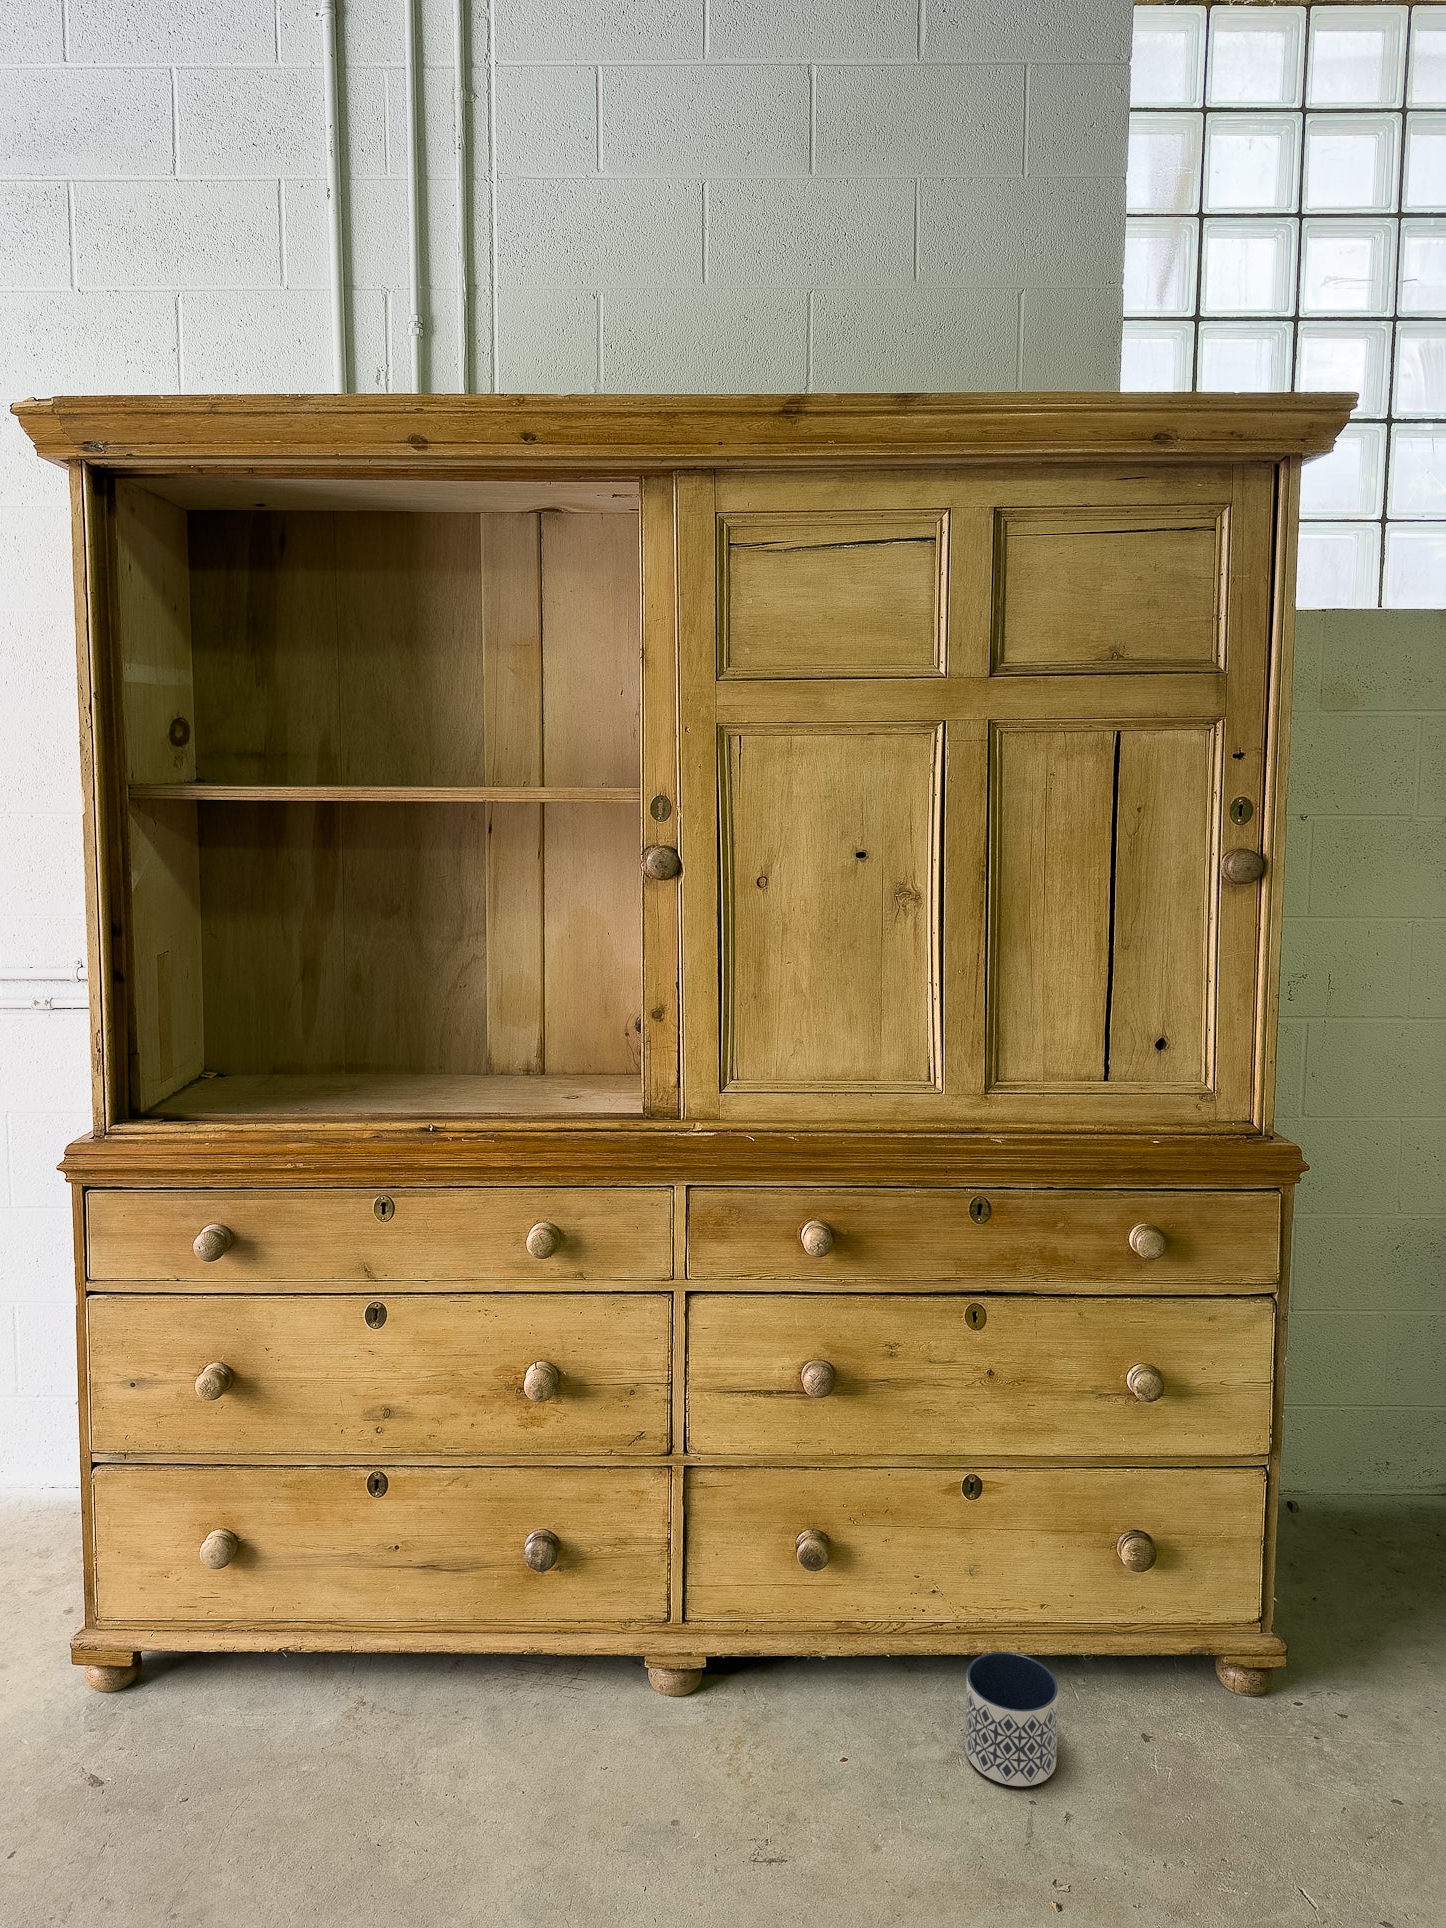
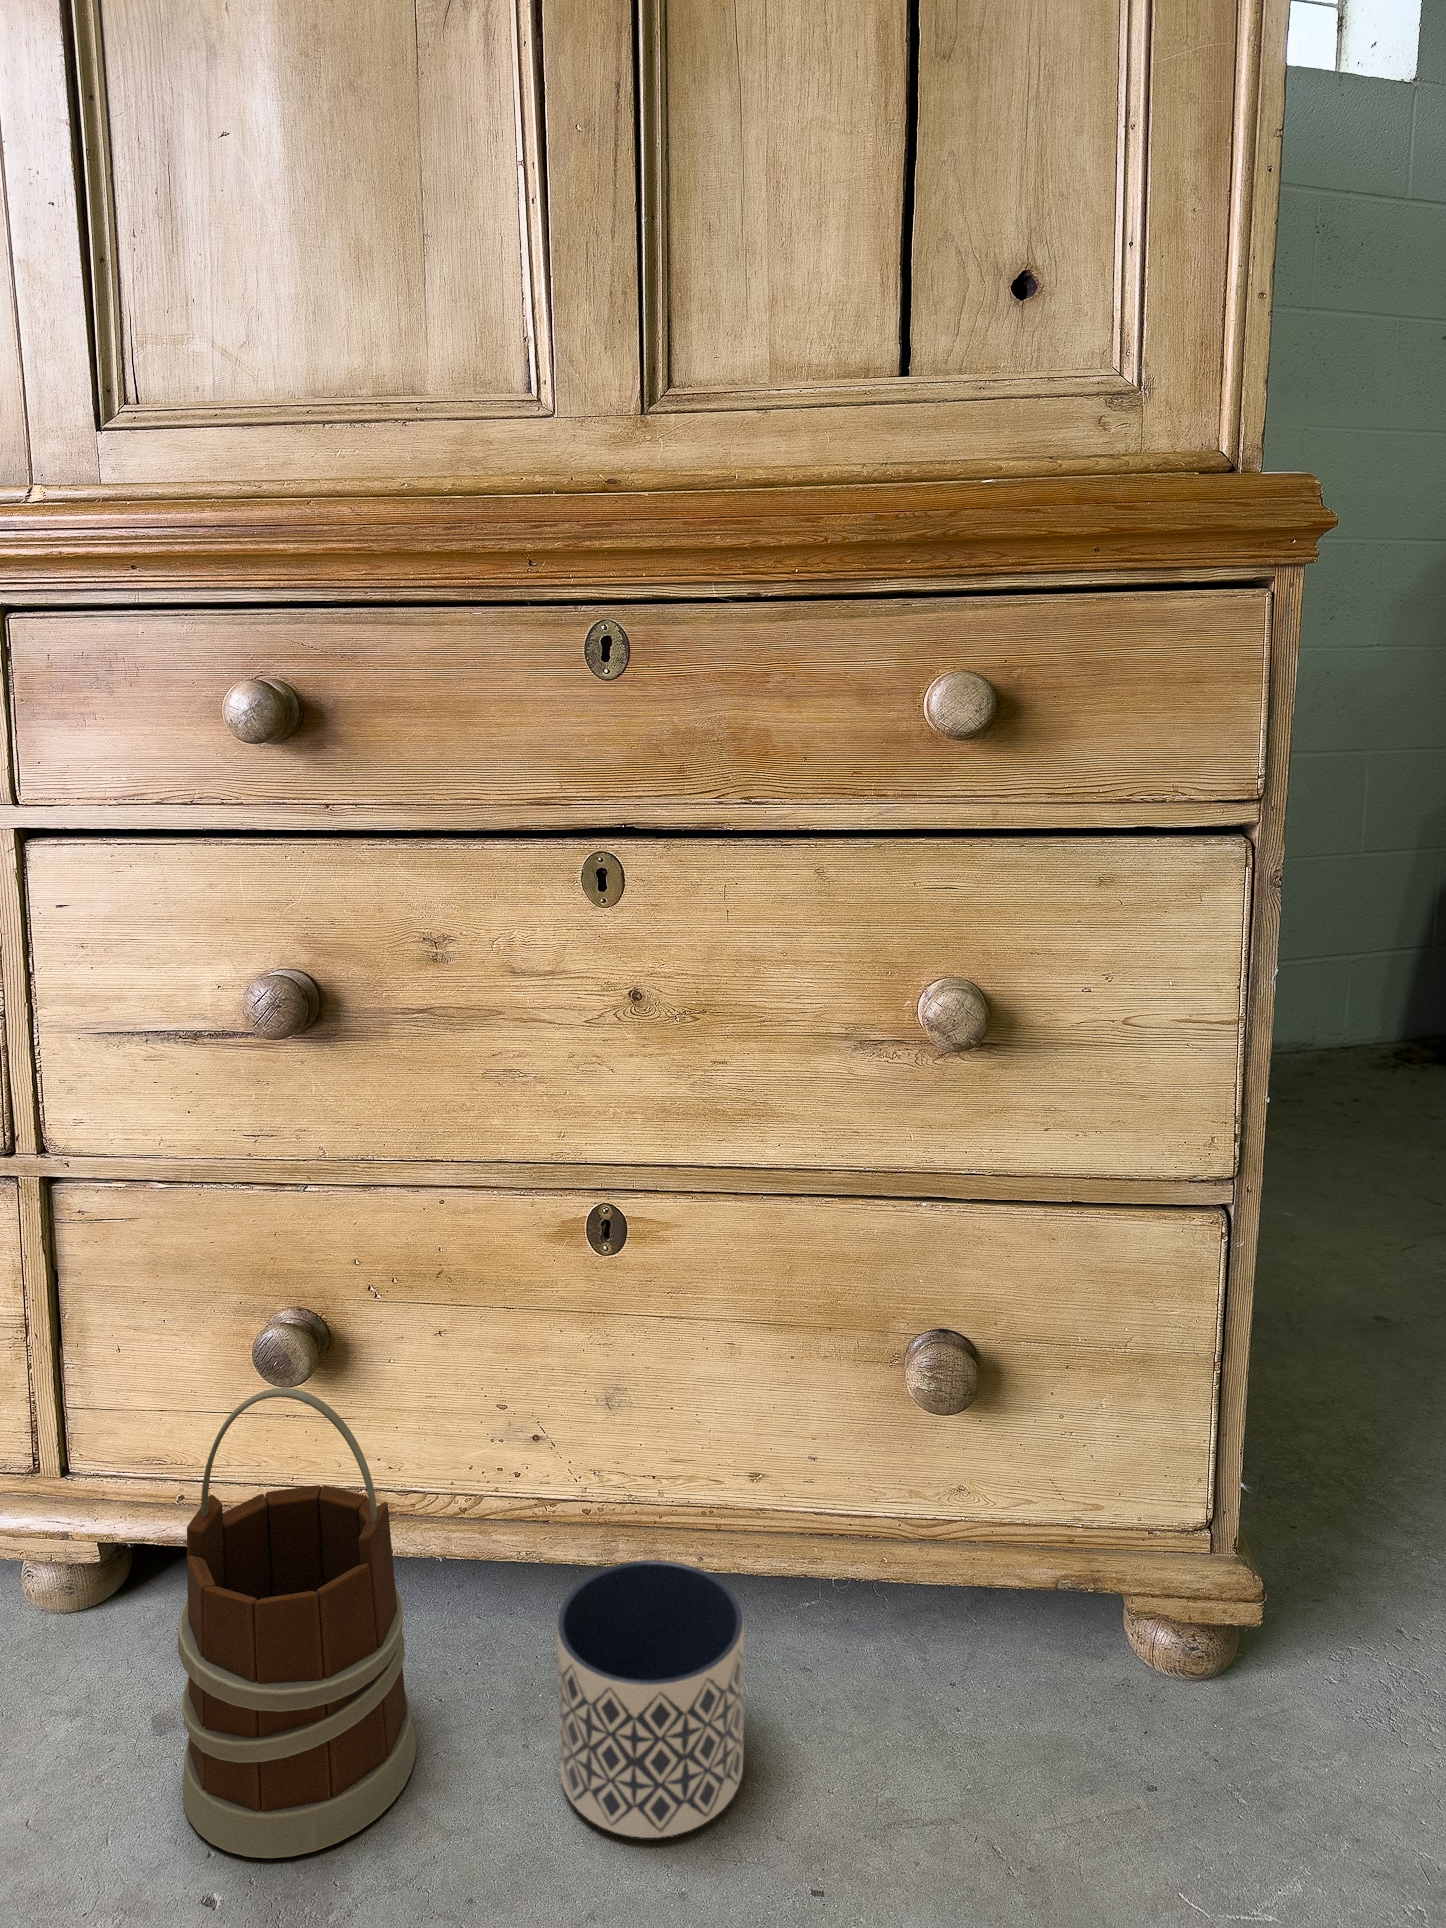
wooden bucket: none [787,1576,898,1805] -> present [178,1388,416,1858]

